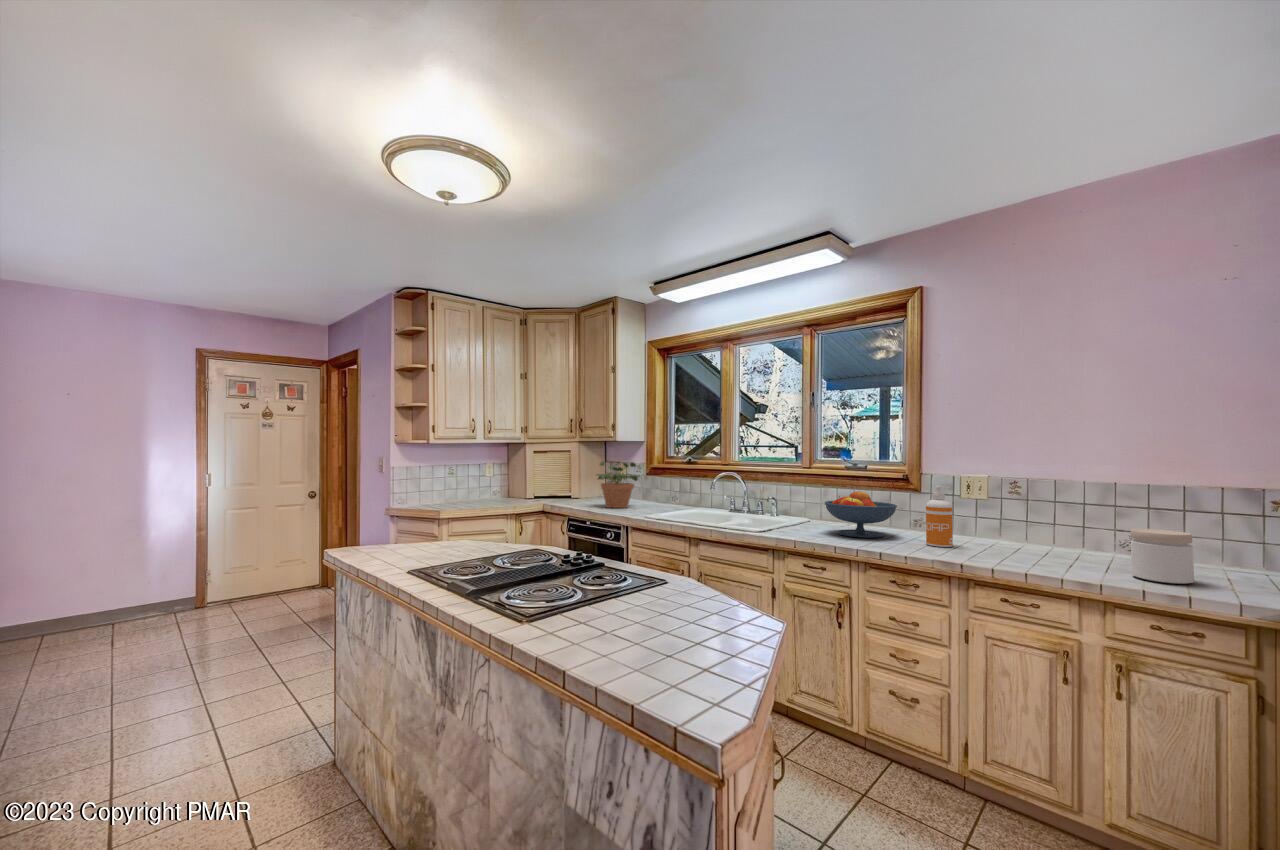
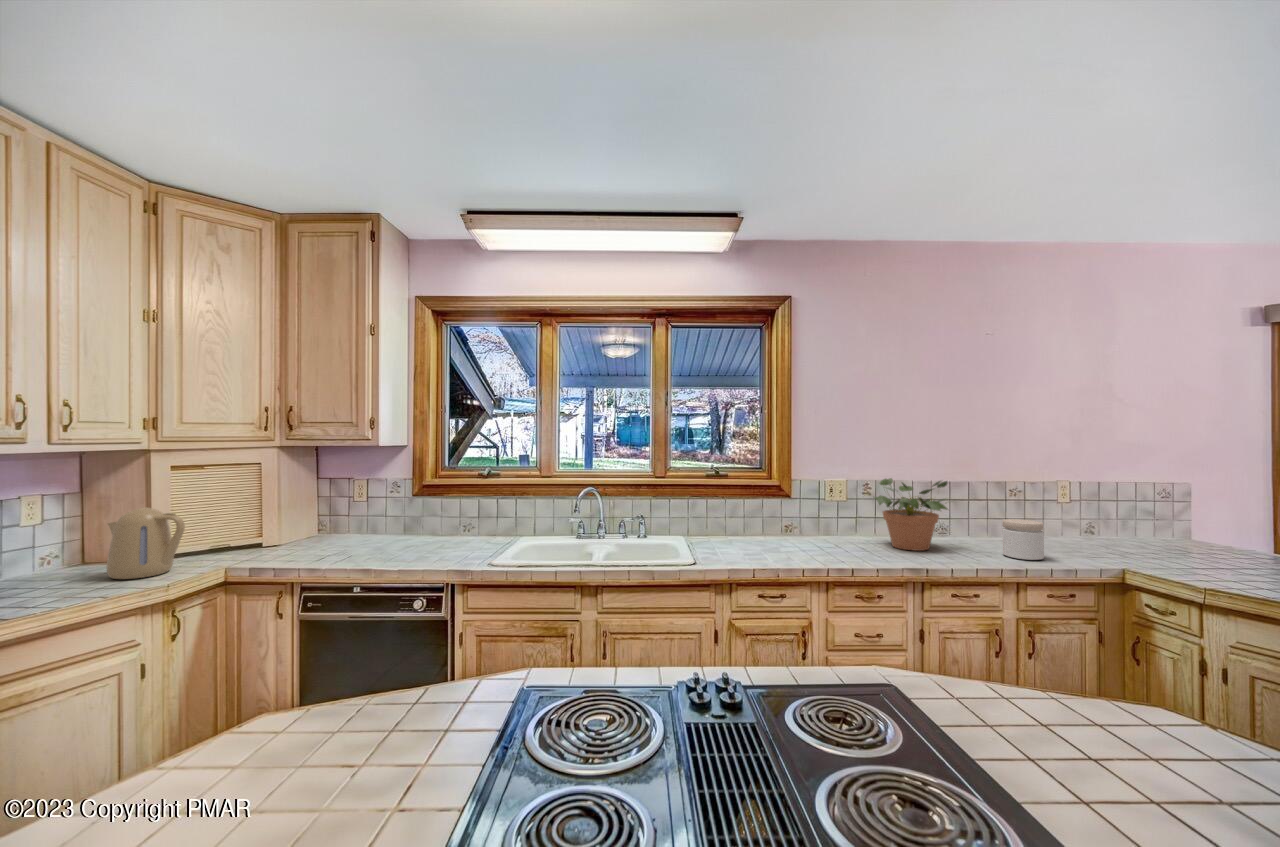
potted plant: present [596,461,639,508] -> present [874,478,947,551]
kettle: none [504,469,529,503] -> present [107,508,185,579]
soap dispenser: present [926,486,953,547] -> none [838,494,863,552]
fruit bowl: present [825,491,897,538] -> none [736,502,809,553]

